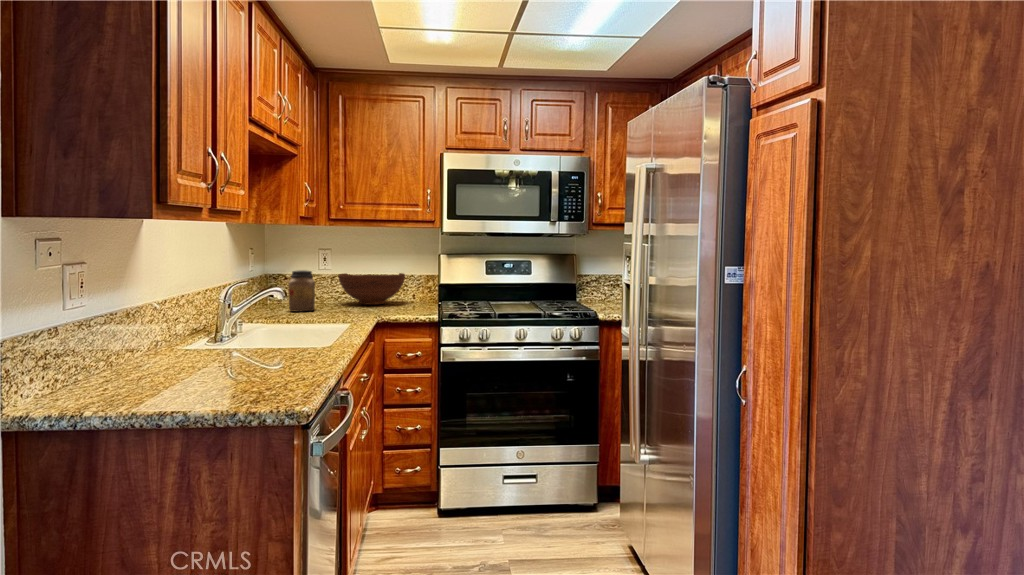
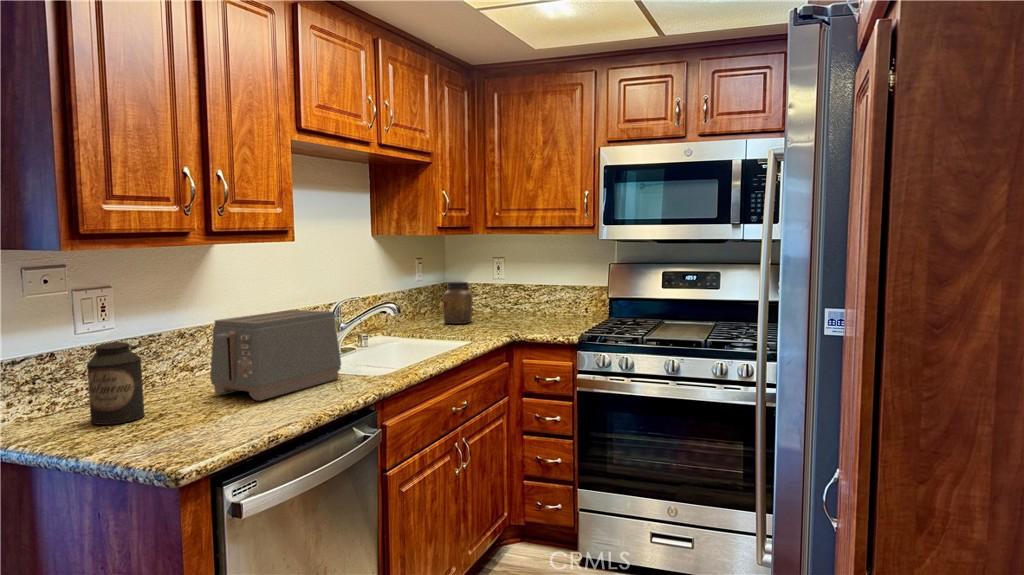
fruit bowl: present [338,273,405,305] -> none [504,282,575,318]
toaster: none [174,289,286,372] -> present [210,310,341,401]
canister: none [79,316,140,403] -> present [87,342,145,425]

